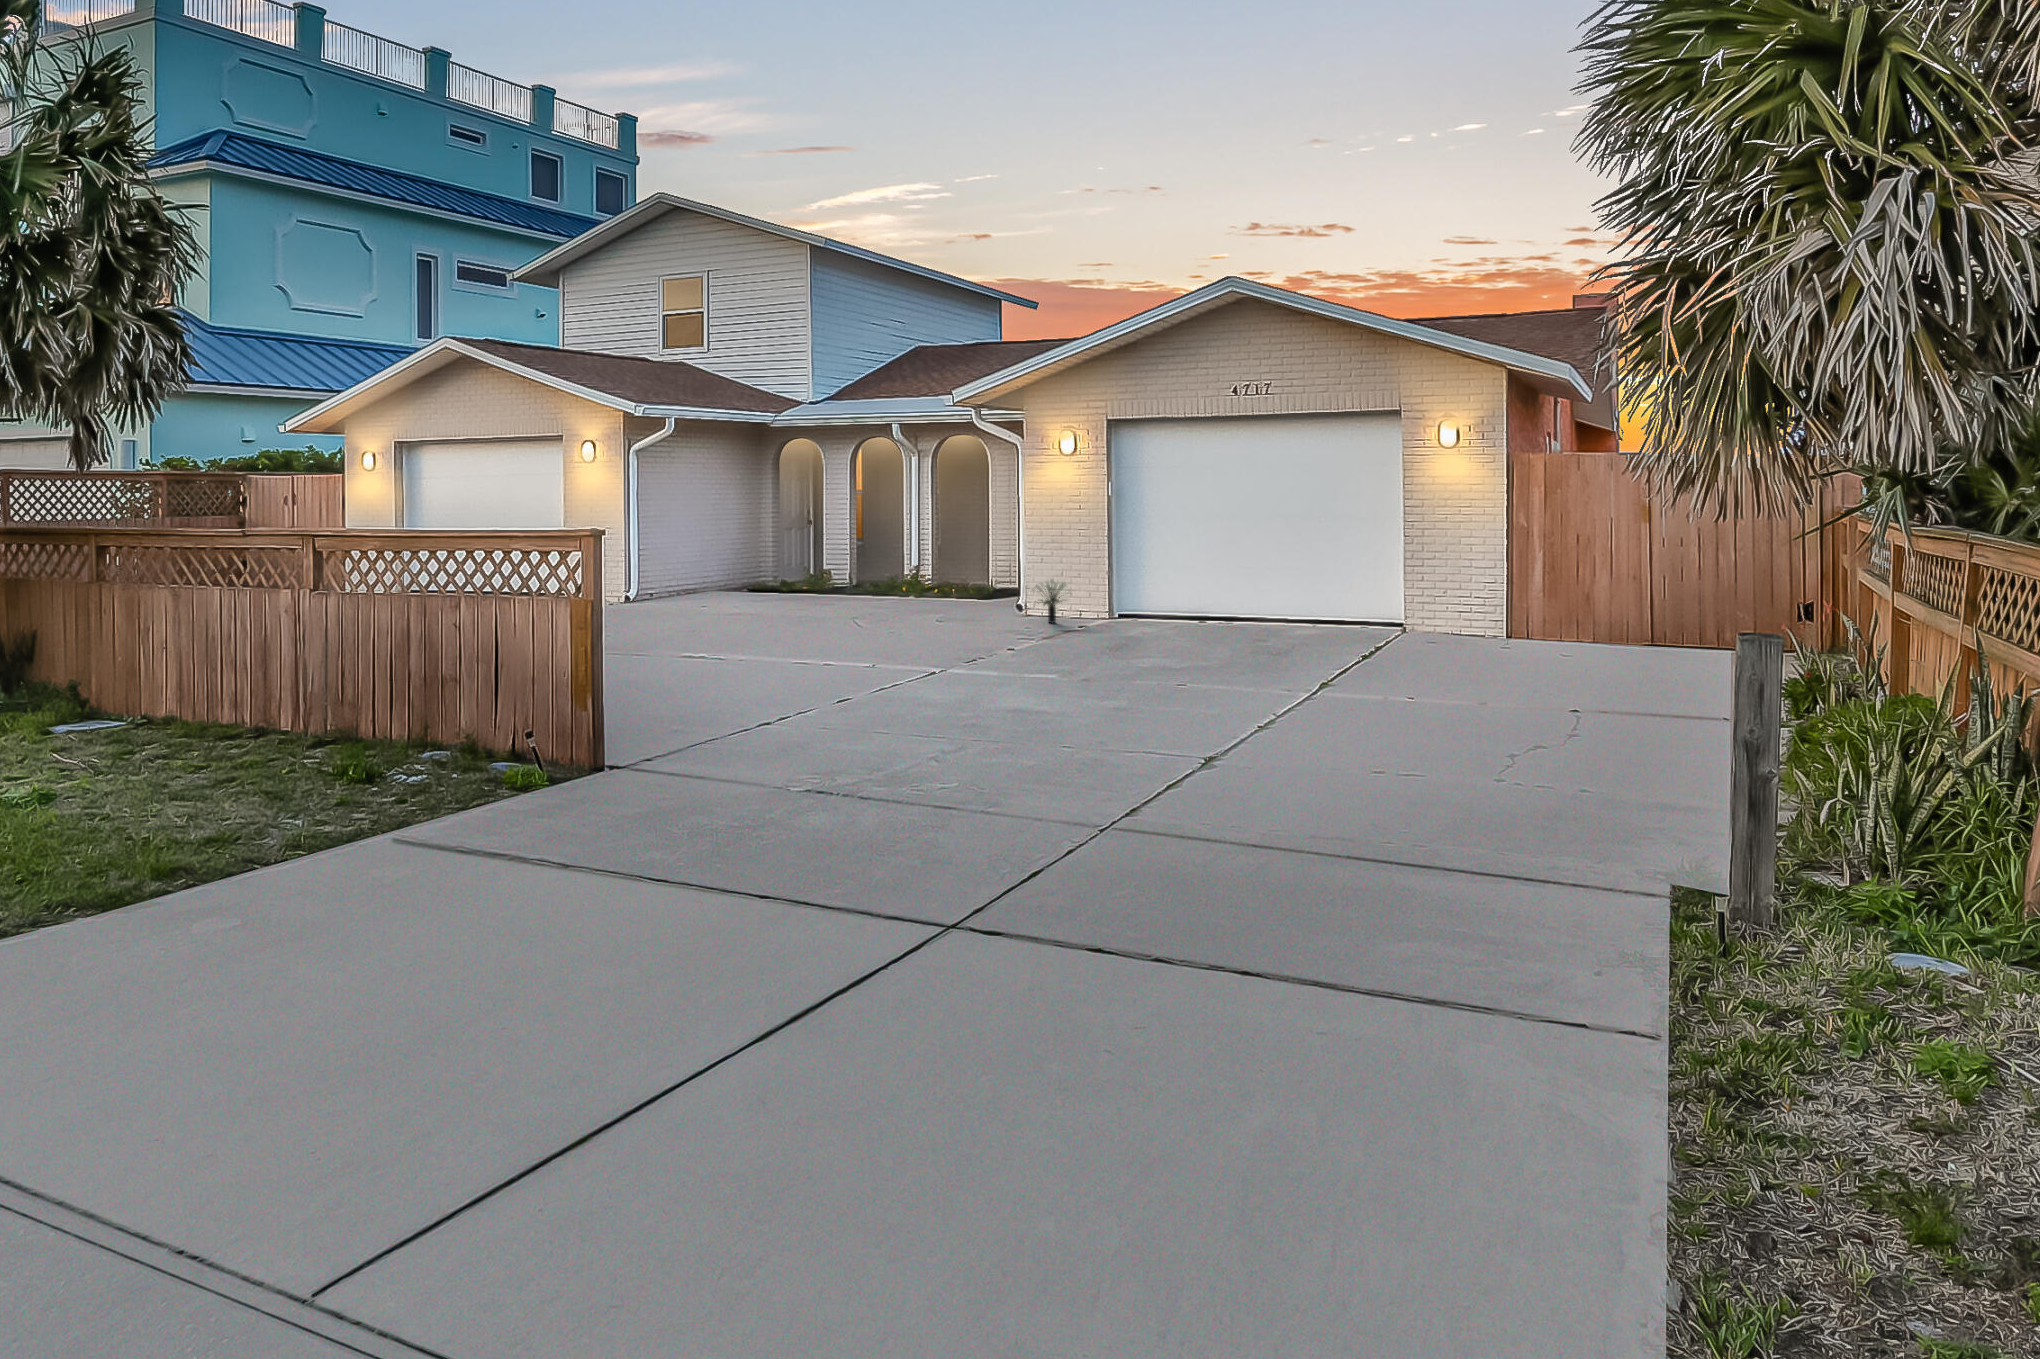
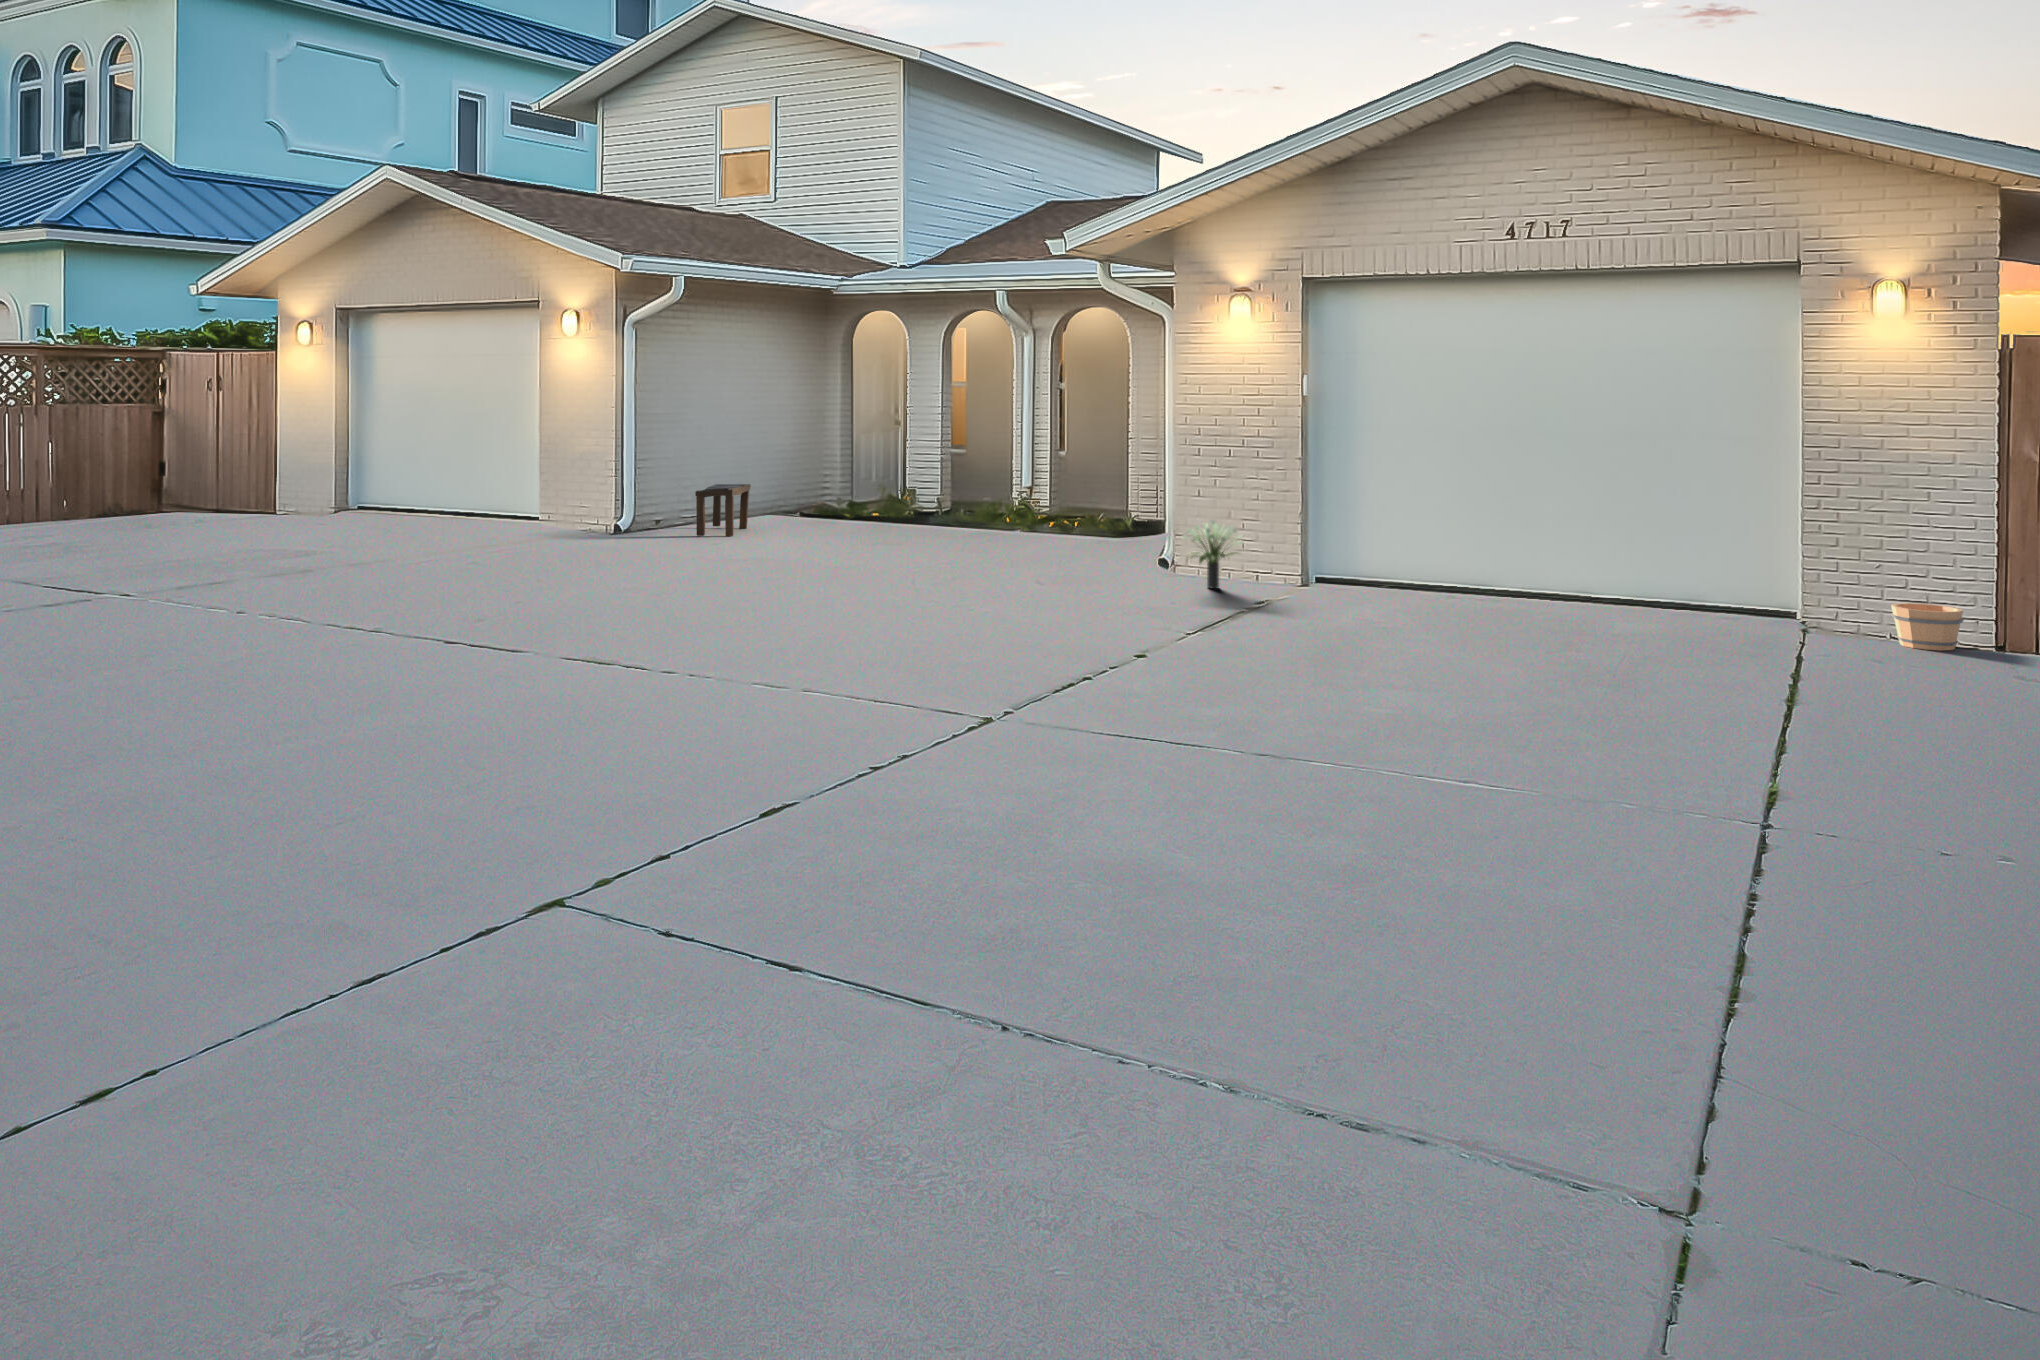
bench: none [680,568,715,604] -> present [695,484,751,536]
bucket: none [1453,614,1492,640] -> present [1891,603,1964,651]

